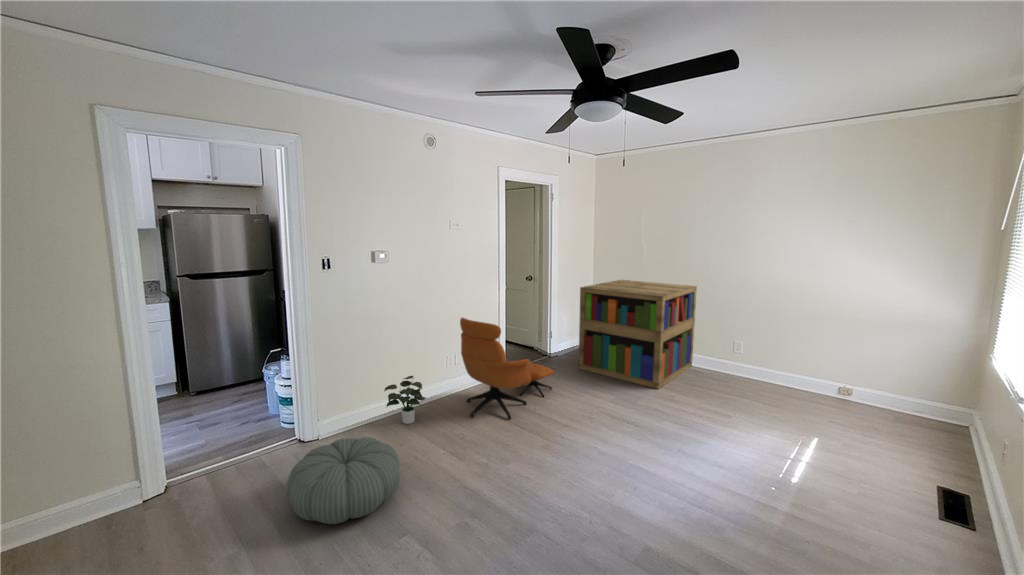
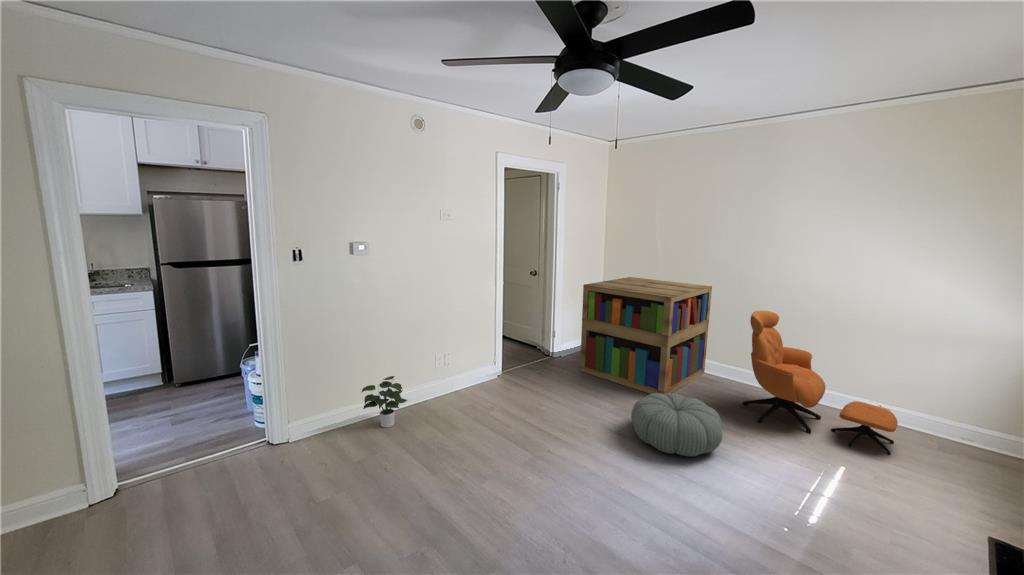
armchair: present [460,318,554,419] -> present [743,311,898,455]
pouf: present [287,437,400,524] -> present [631,393,722,456]

